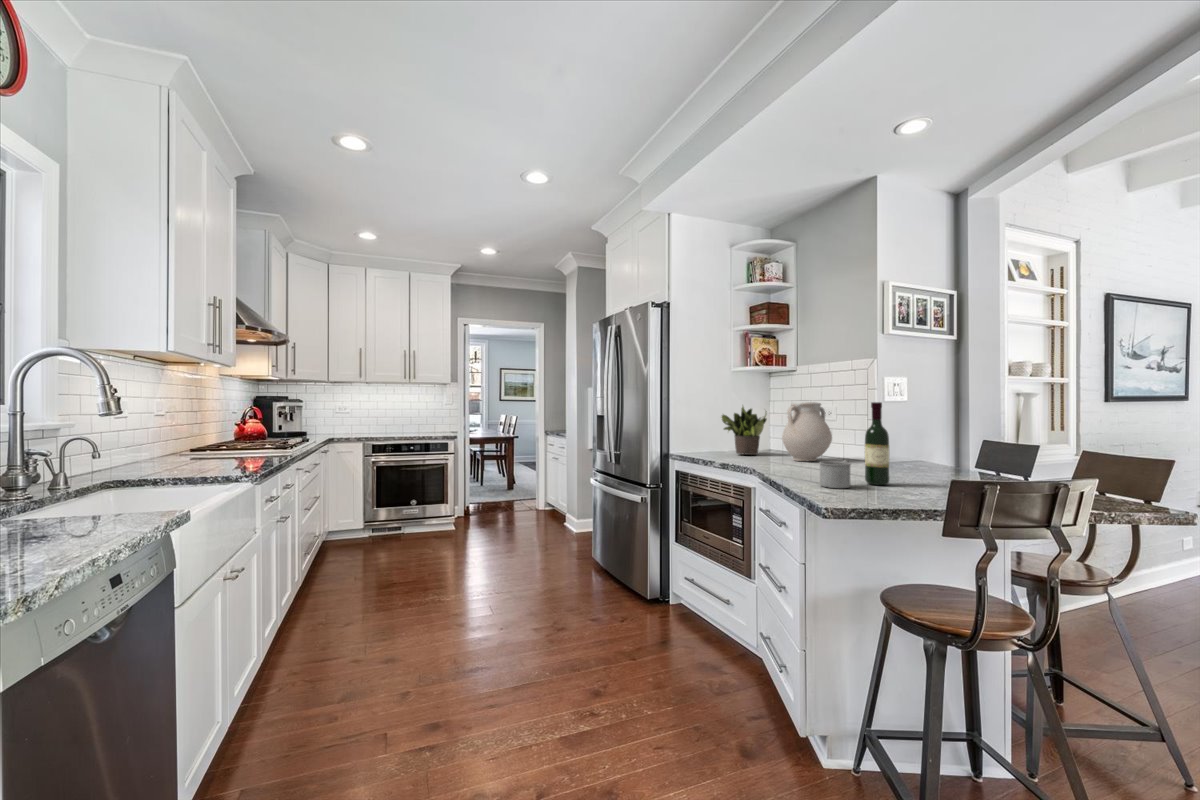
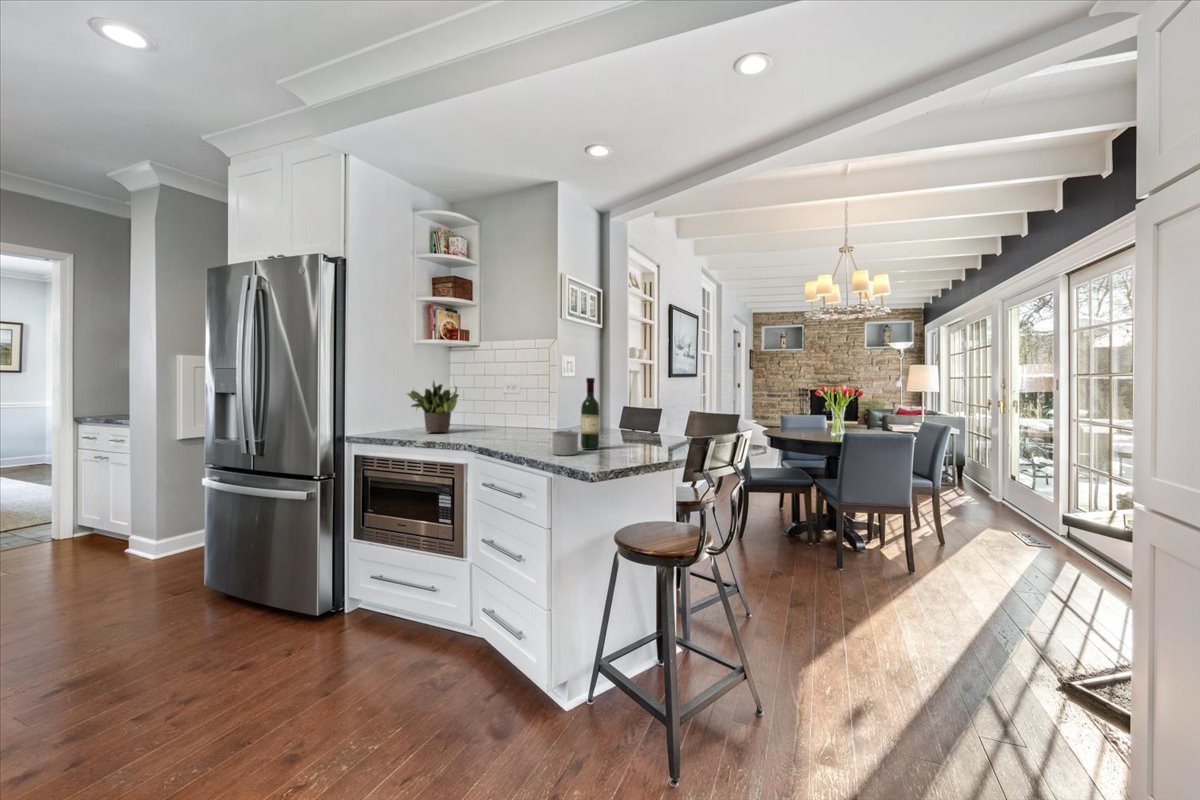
vase: present [782,402,832,461] -> none [479,378,524,435]

